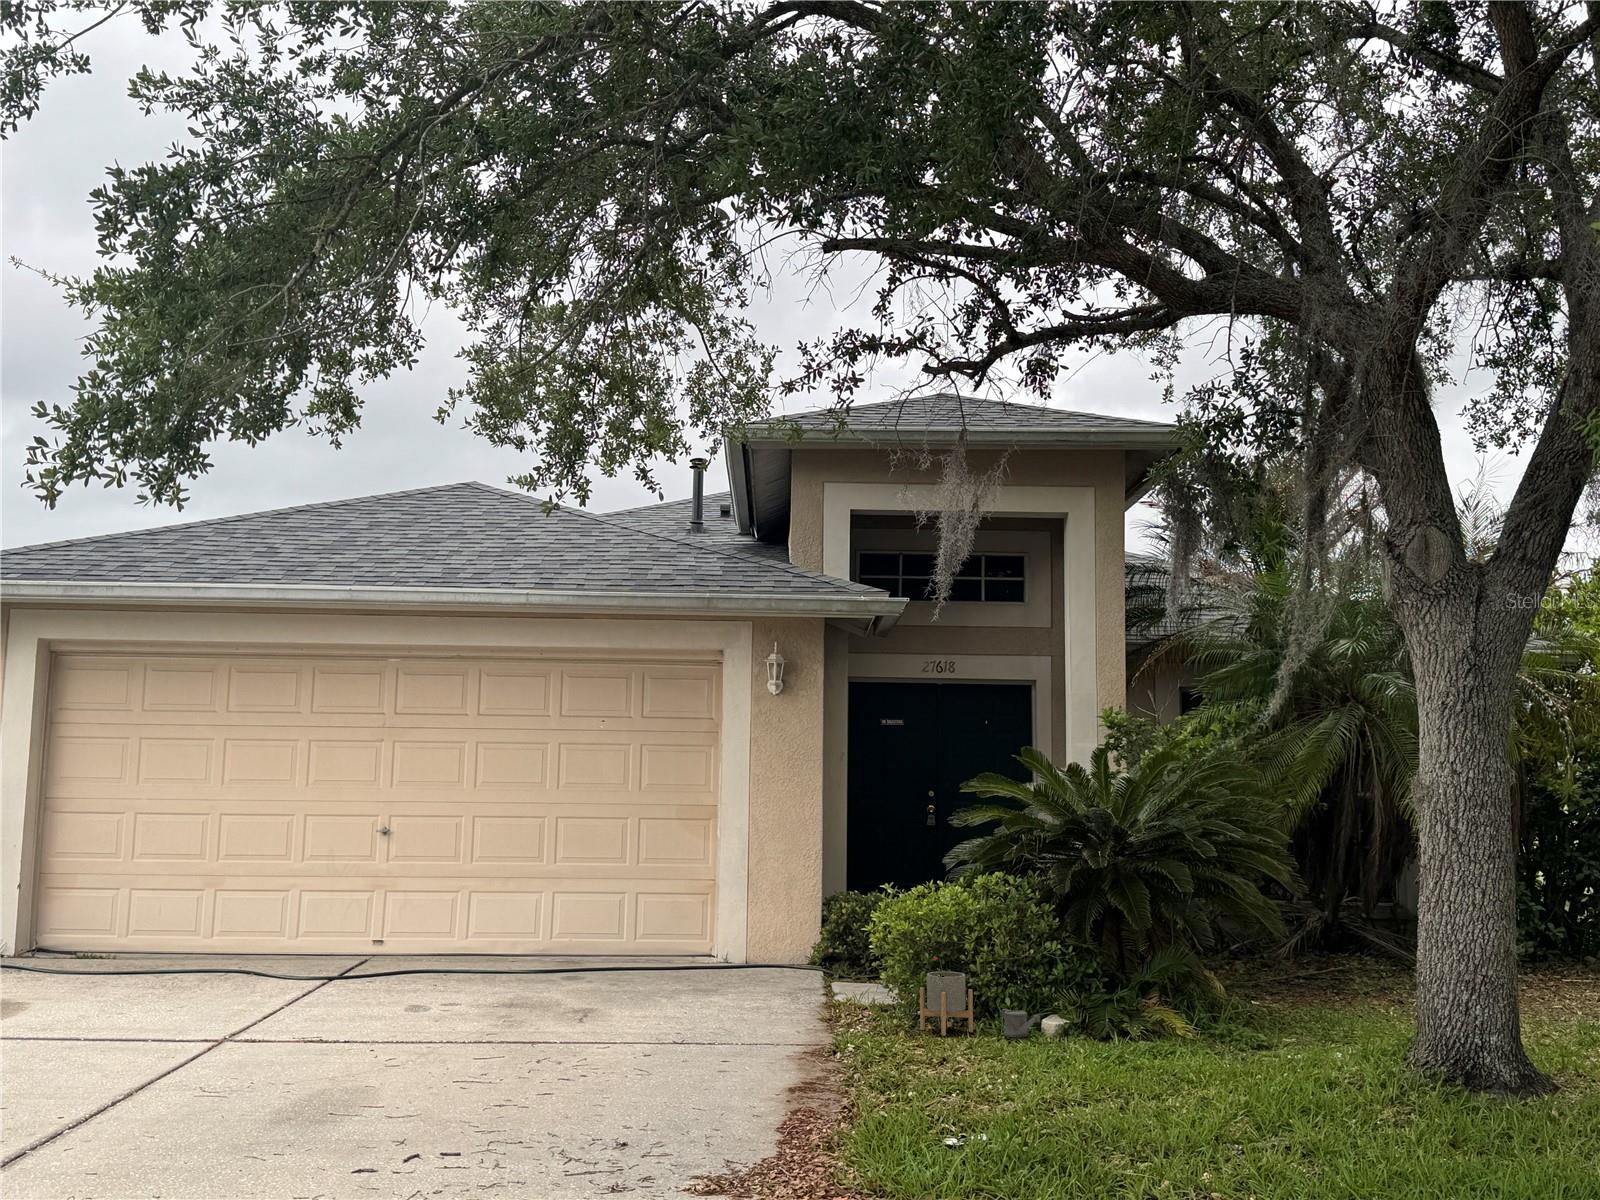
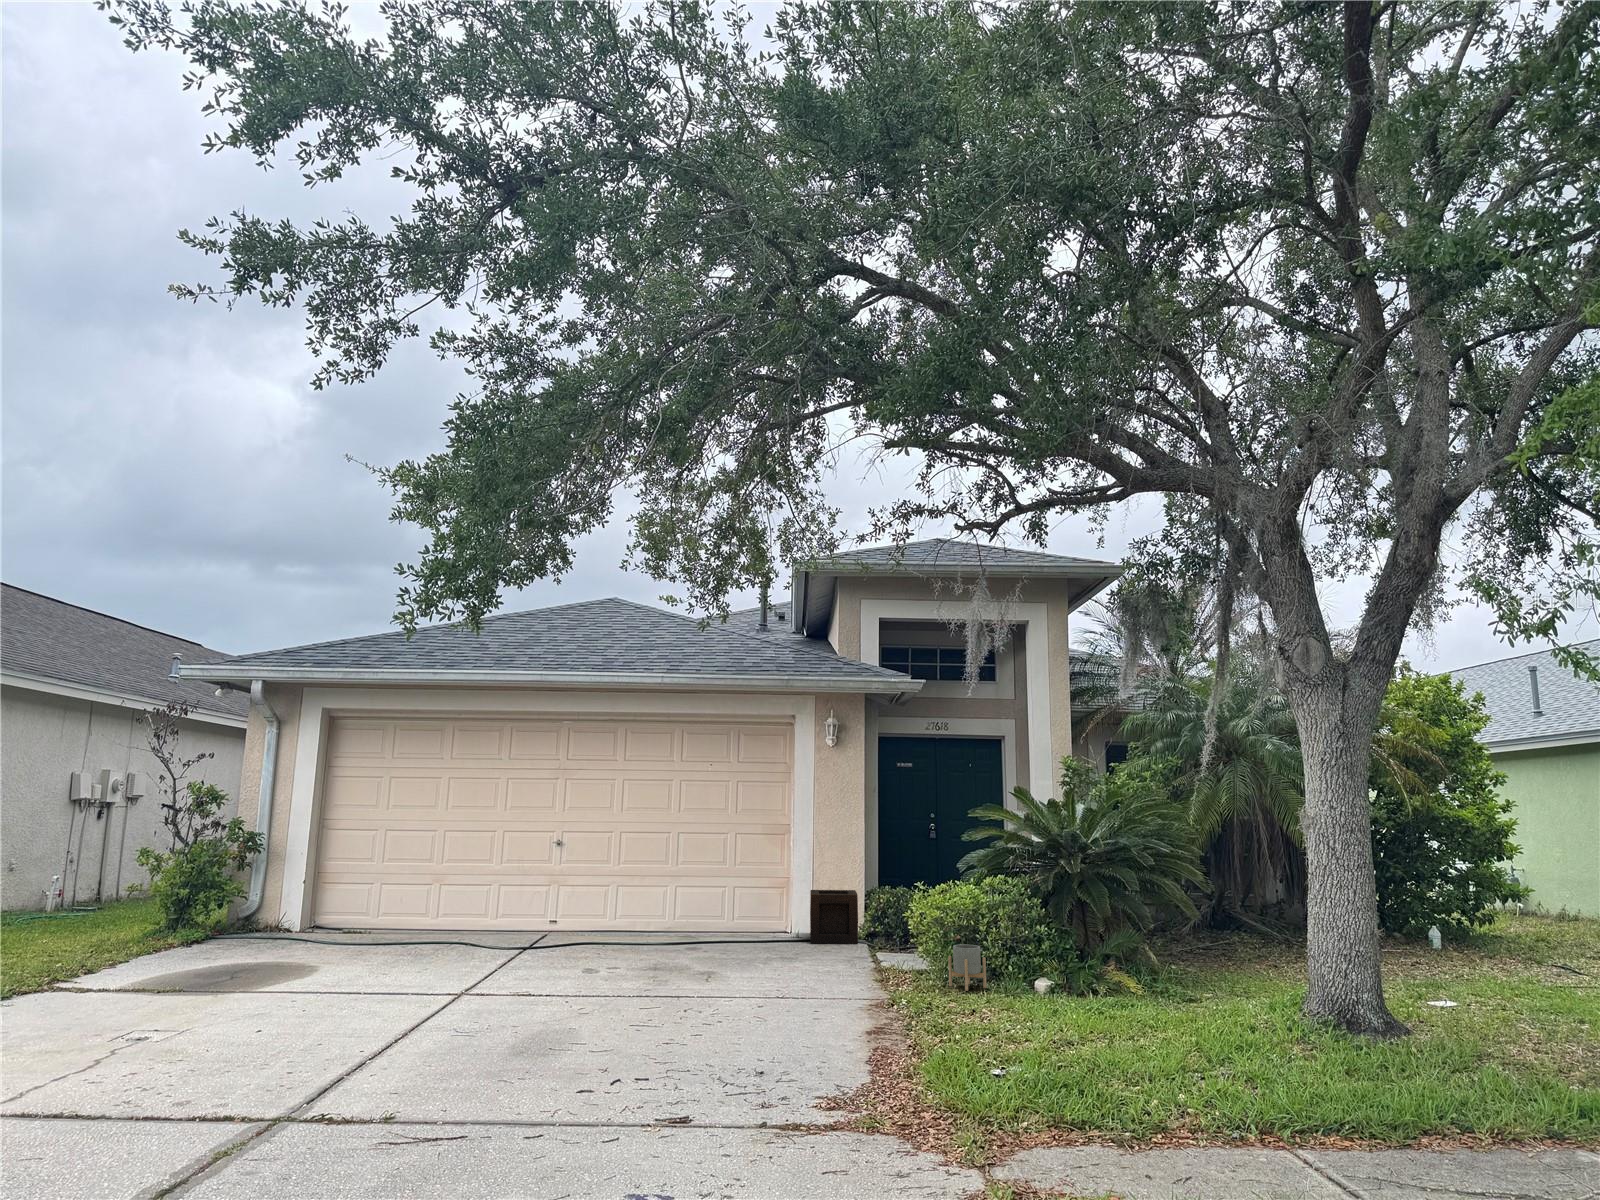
wooden crate: none [740,898,809,973] -> present [810,890,858,944]
watering can: present [1002,1009,1040,1037] -> none [1006,972,1036,992]

